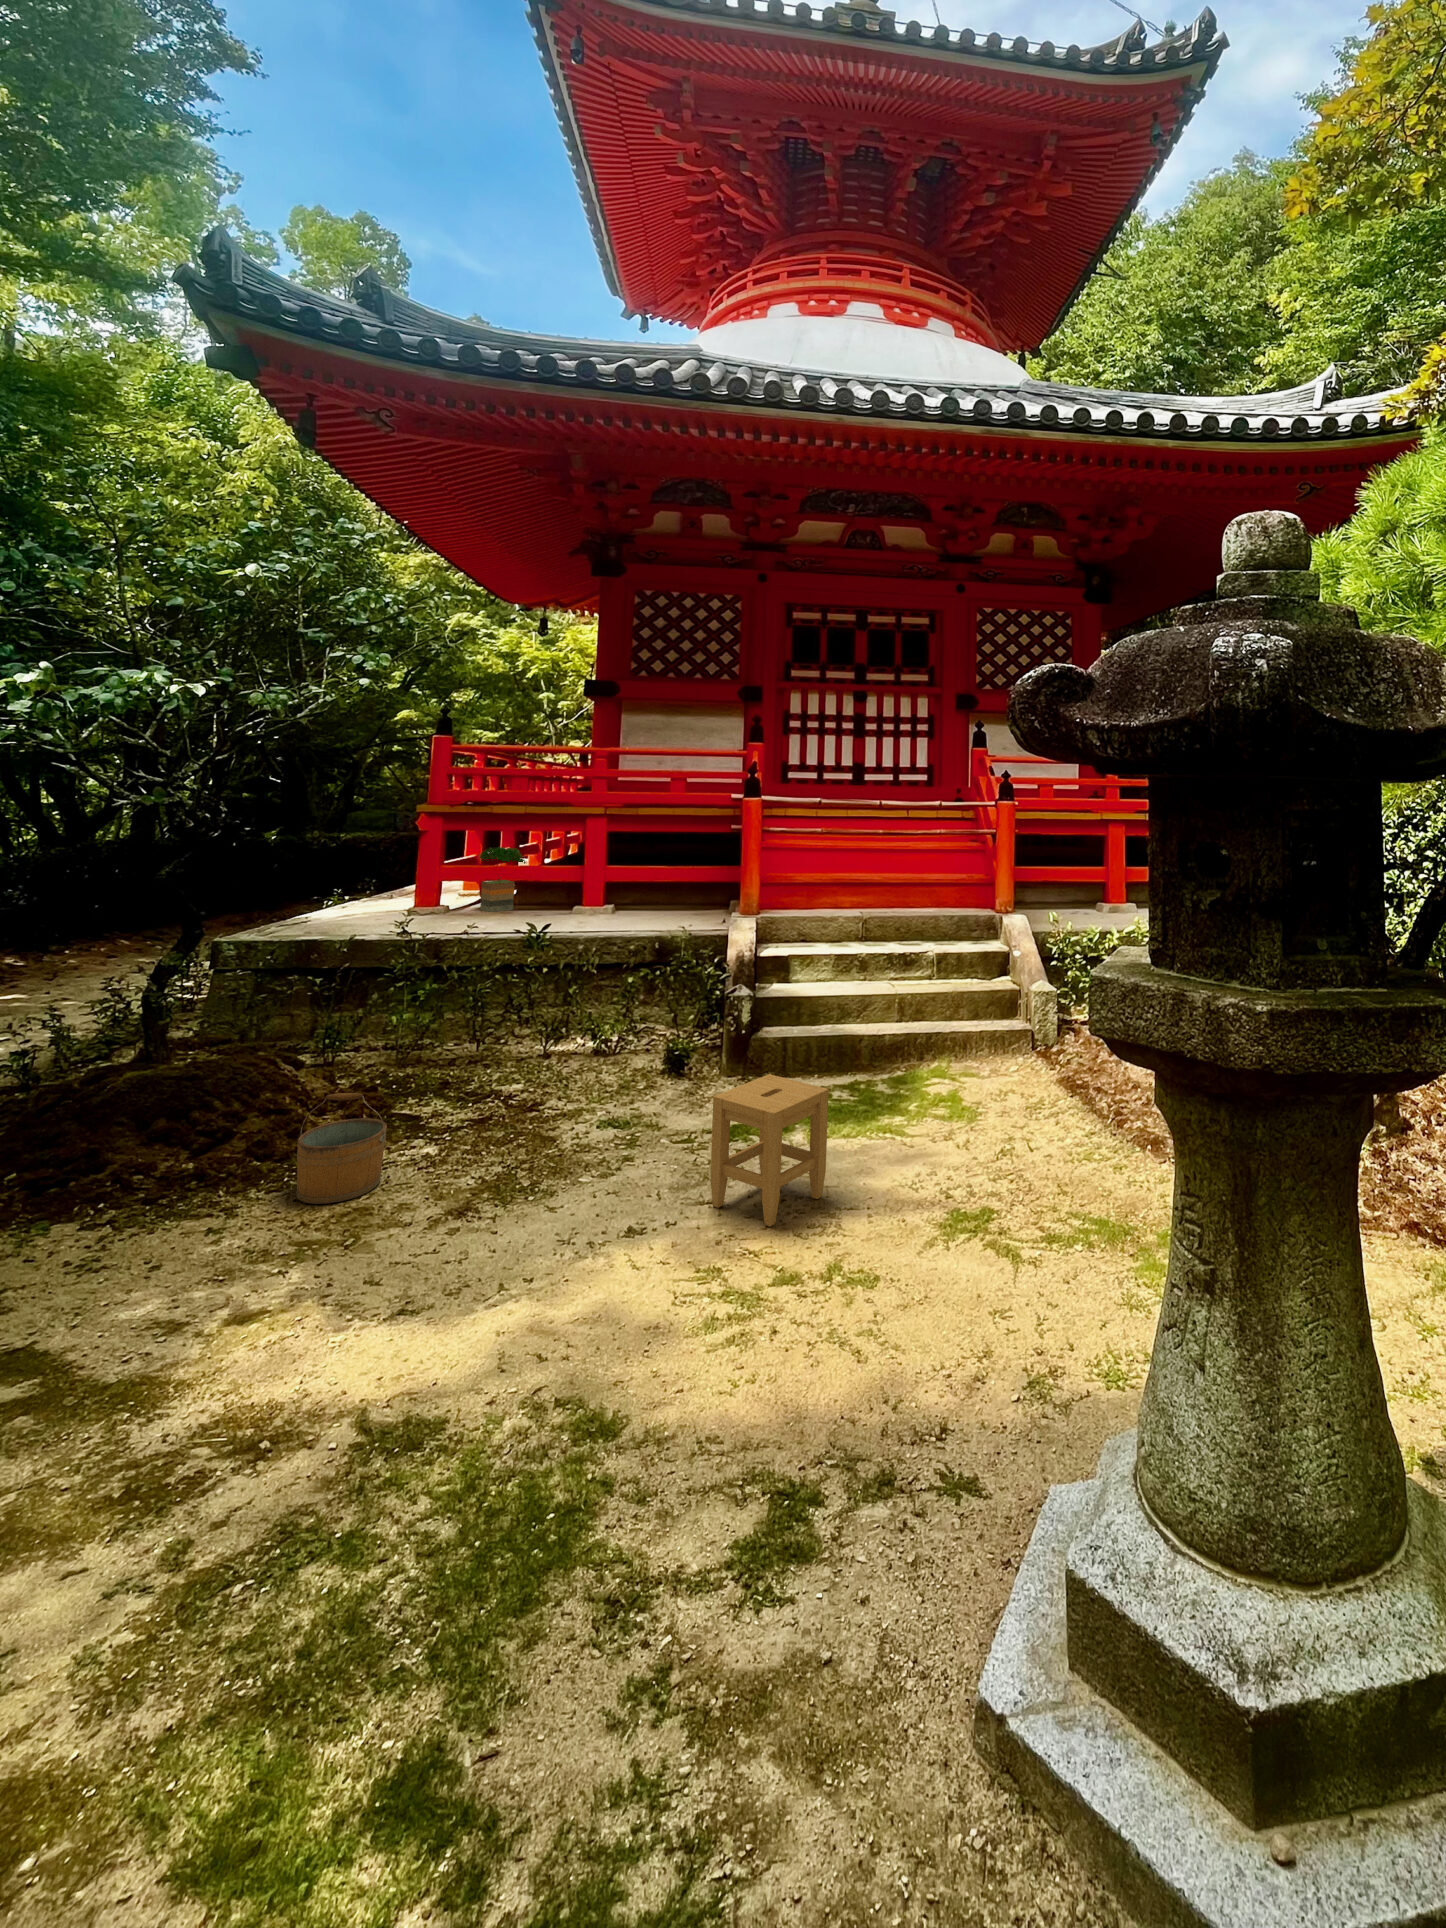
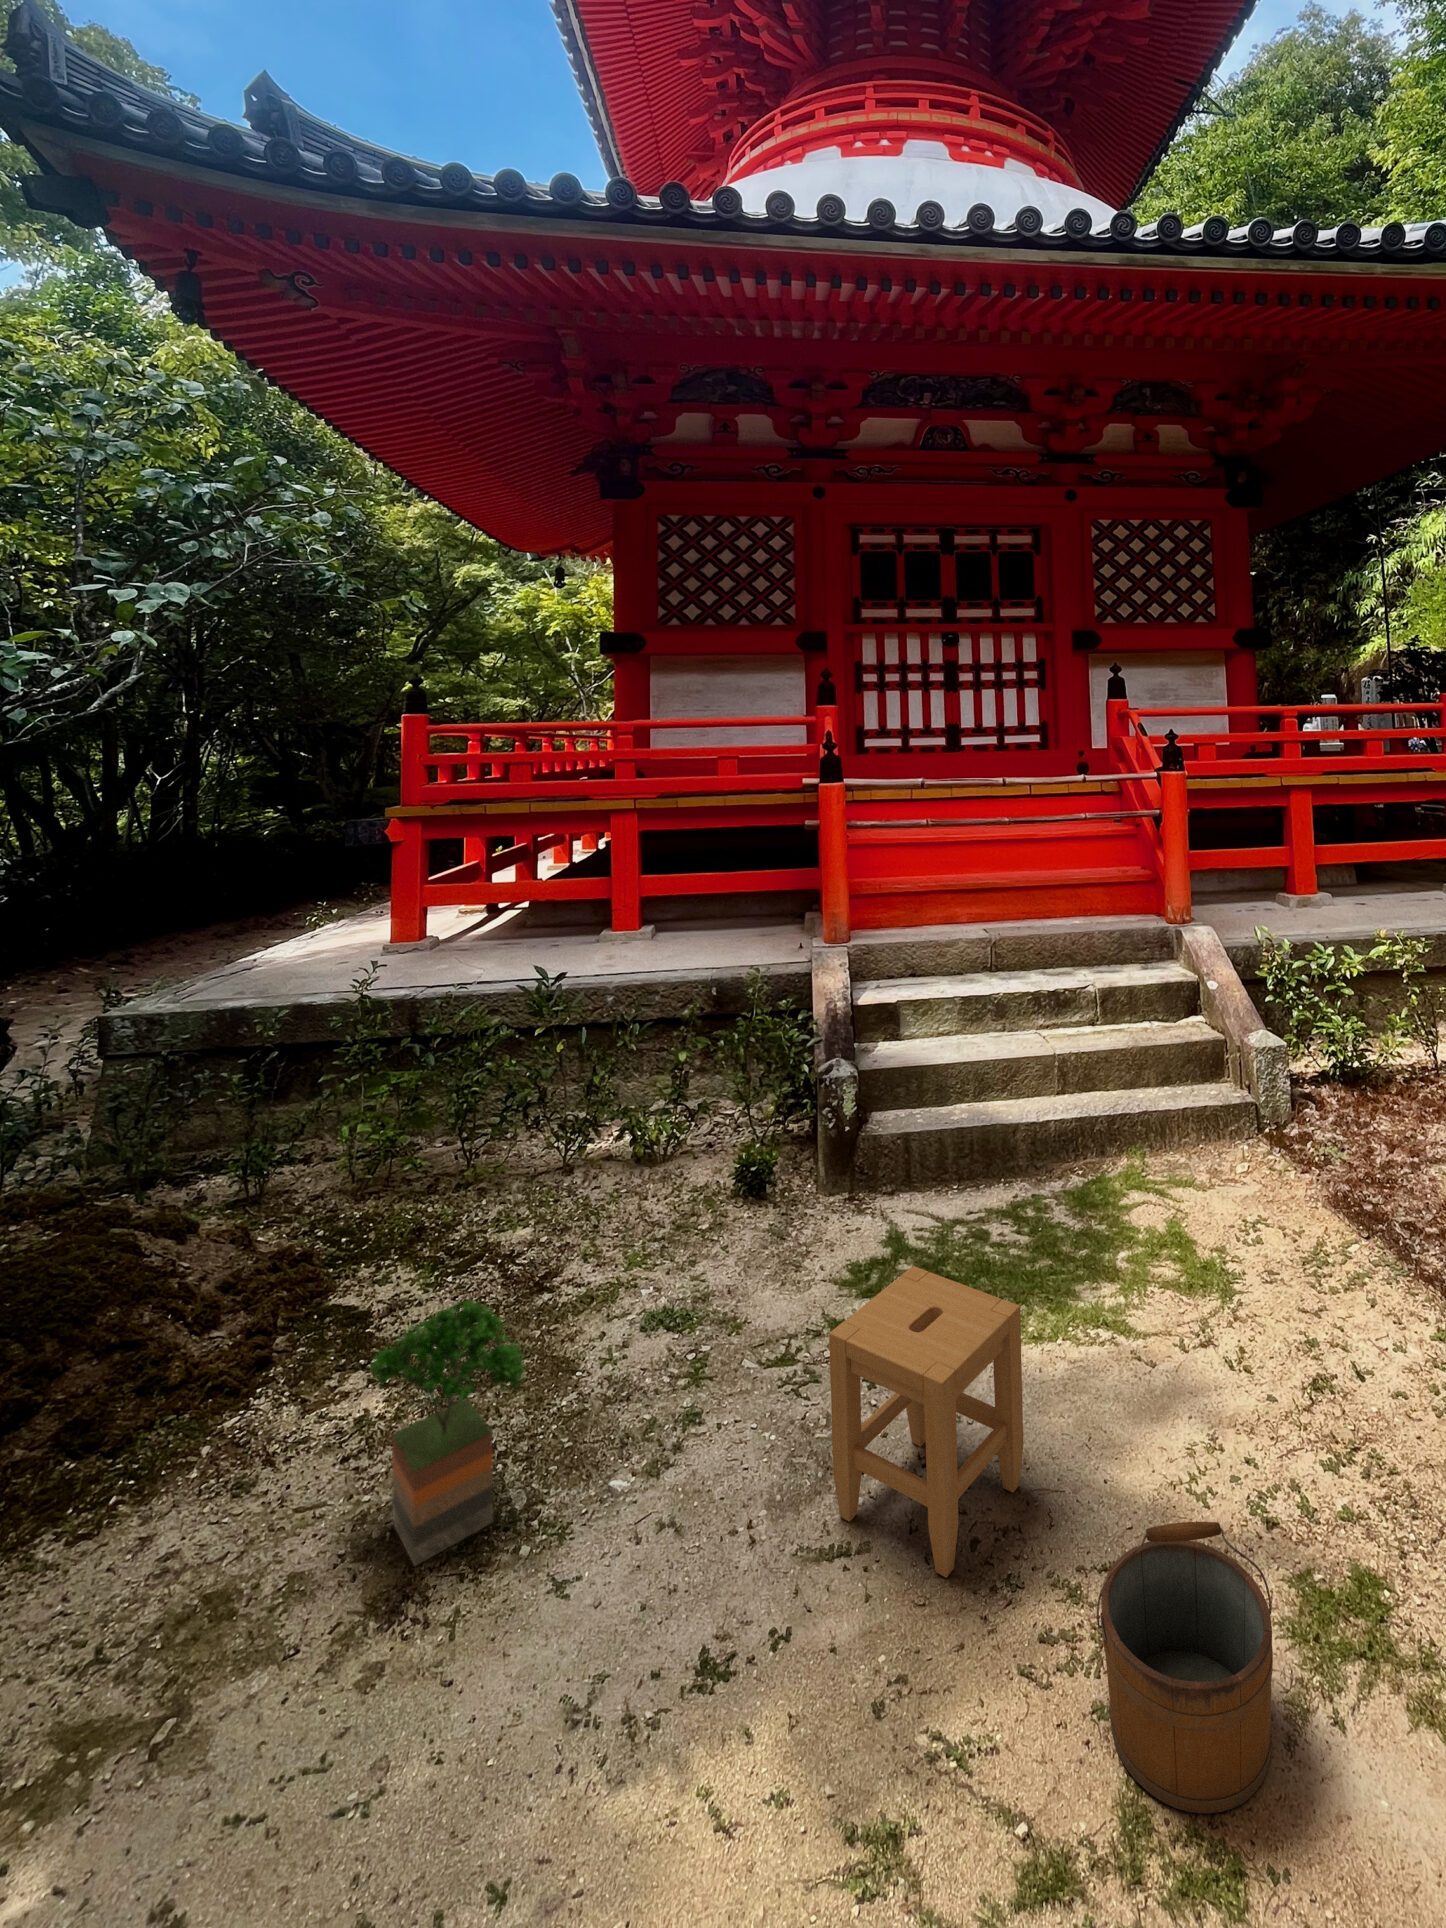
potted tree: present [479,847,525,912] -> present [370,1299,525,1566]
bucket: present [296,1093,387,1204] -> present [1097,1522,1273,1813]

